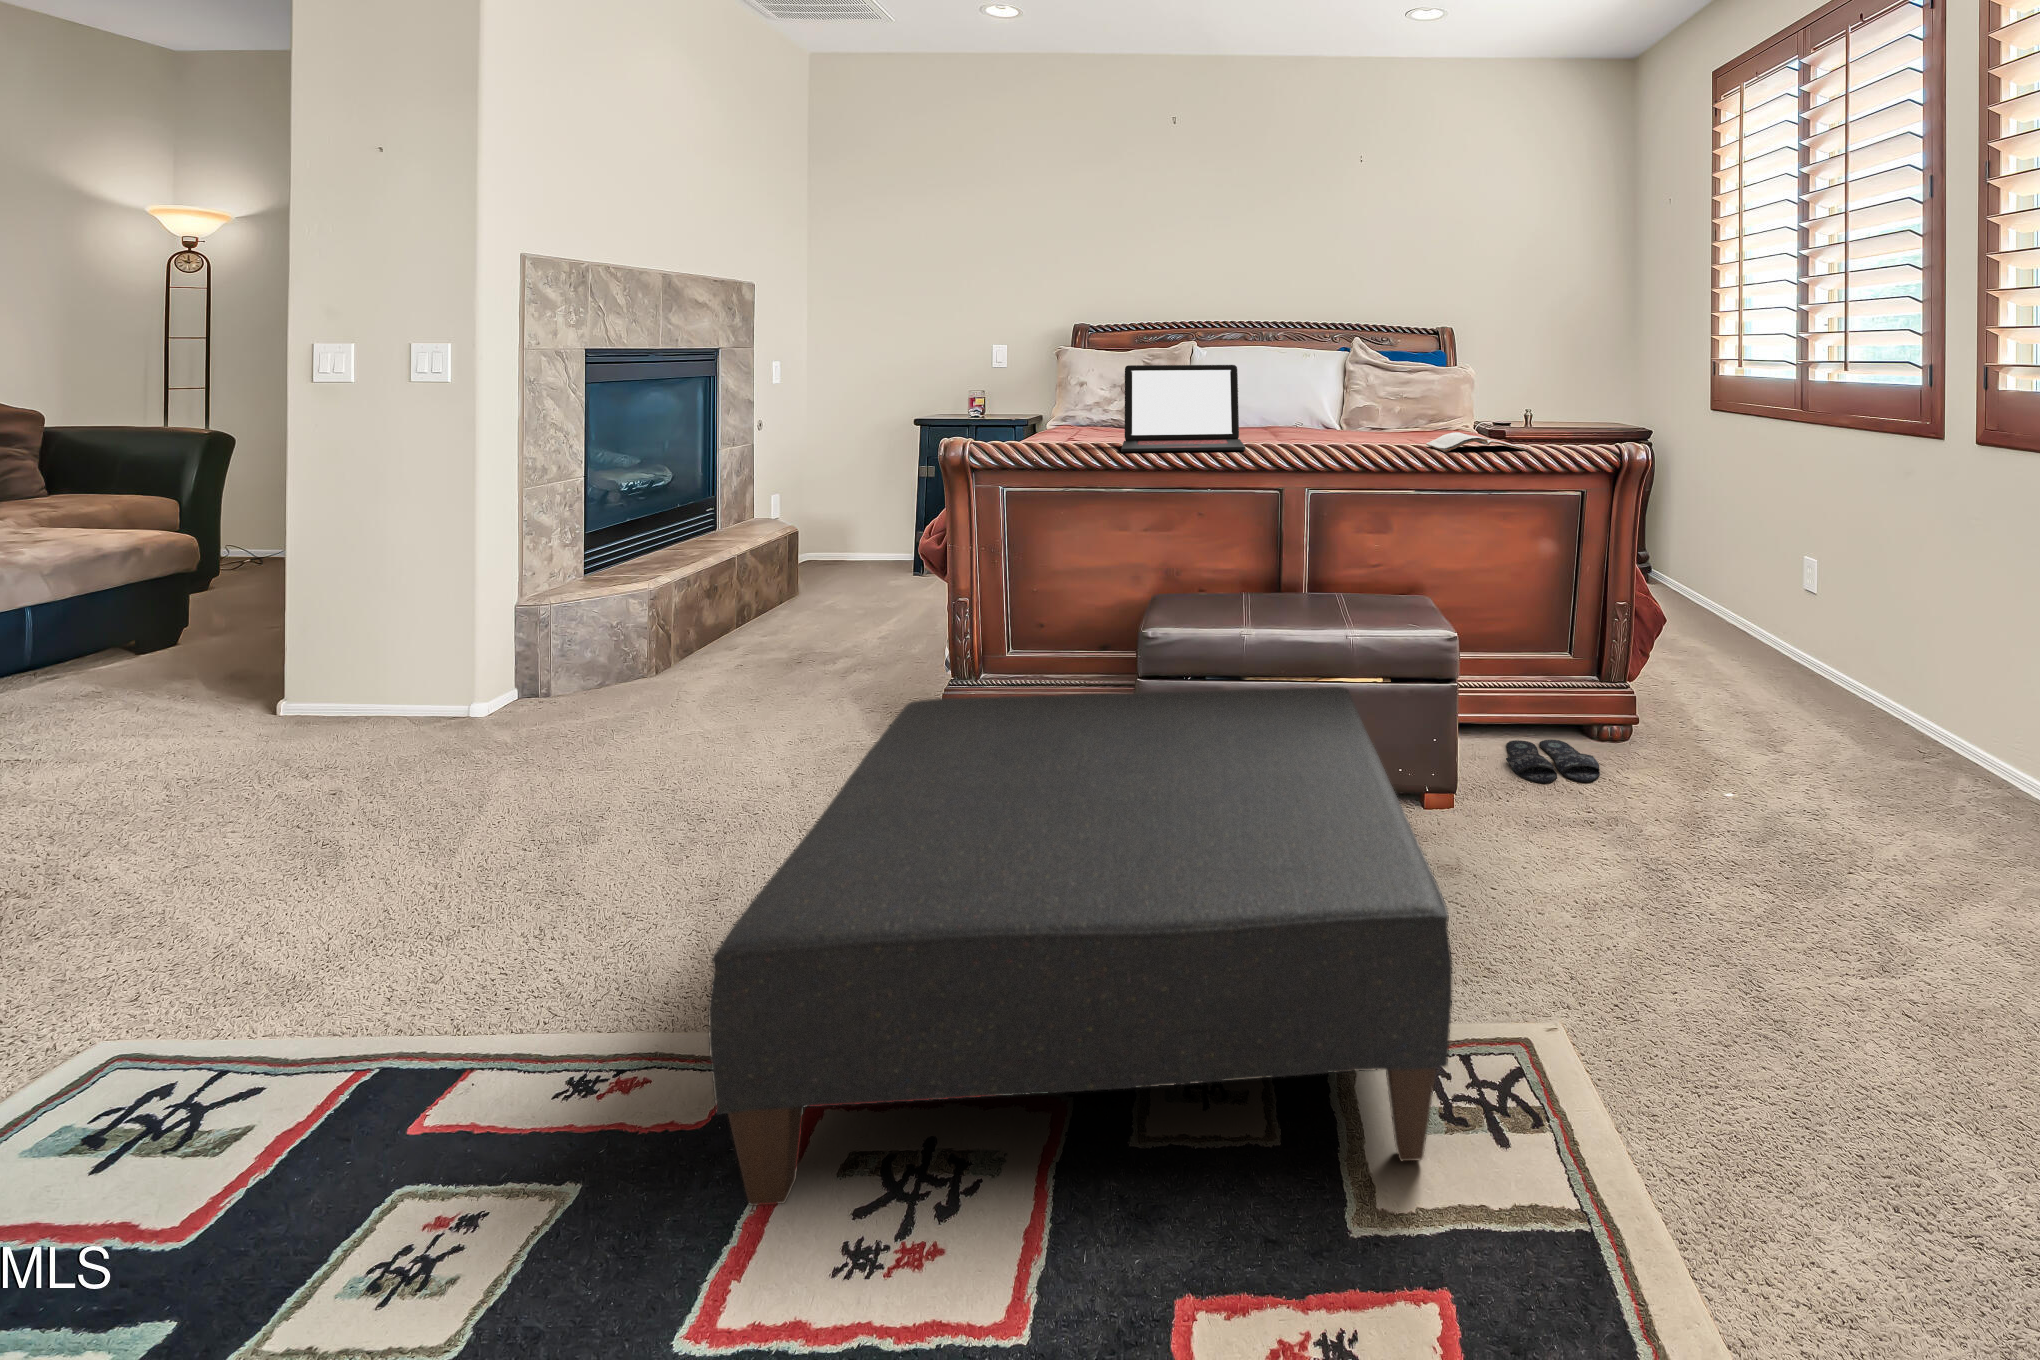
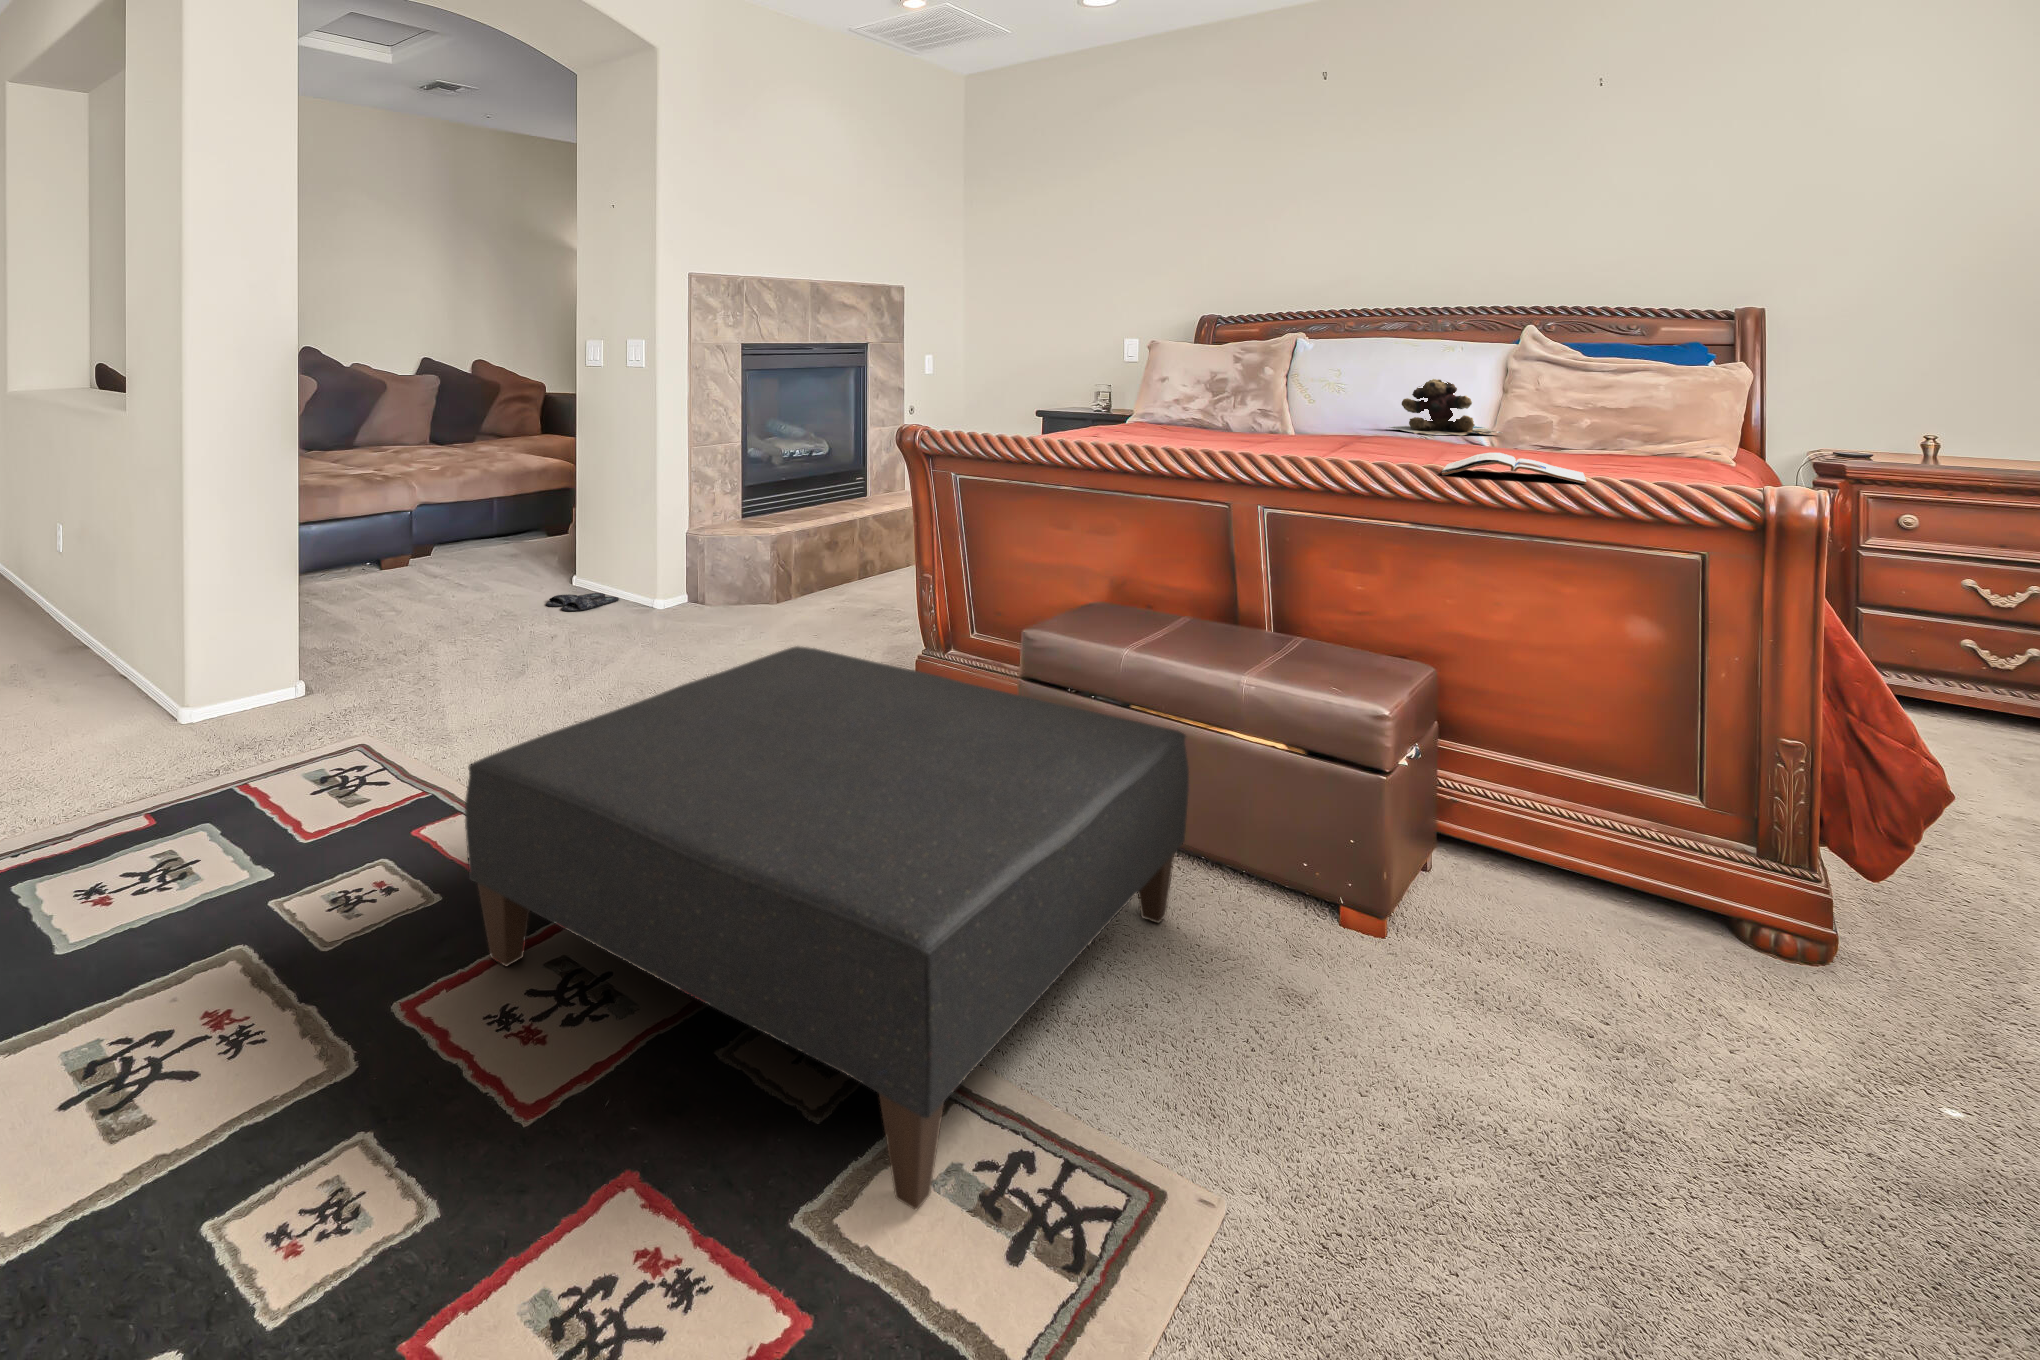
laptop: present [1121,365,1245,453] -> none [1056,357,1219,454]
teddy bear: none [1270,377,1352,422] -> present [1387,379,1502,435]
slippers: present [1506,739,1600,783] -> present [546,593,619,611]

